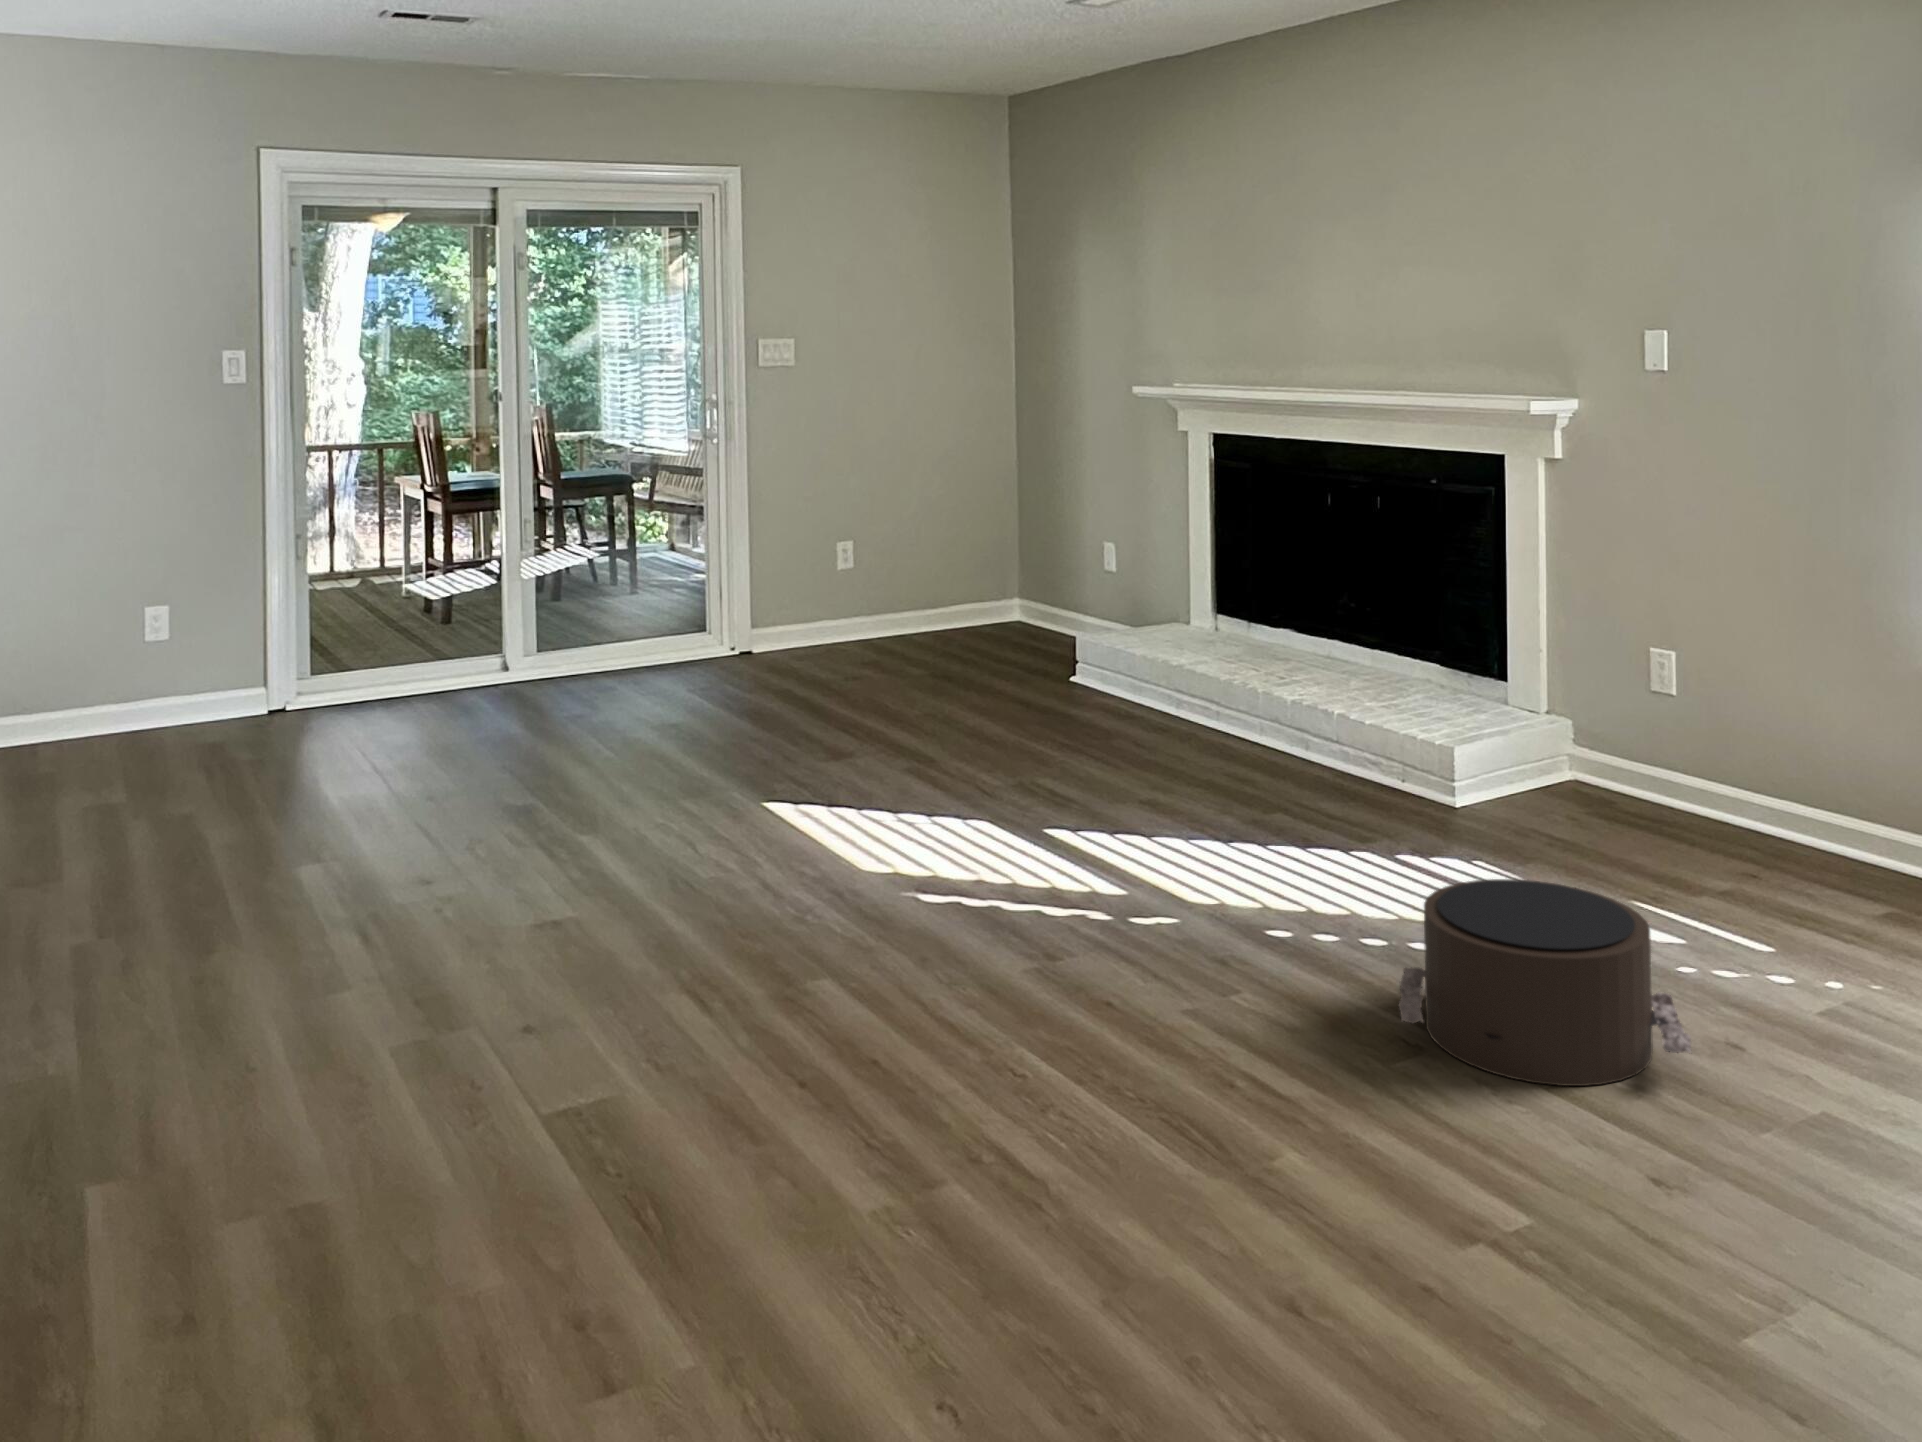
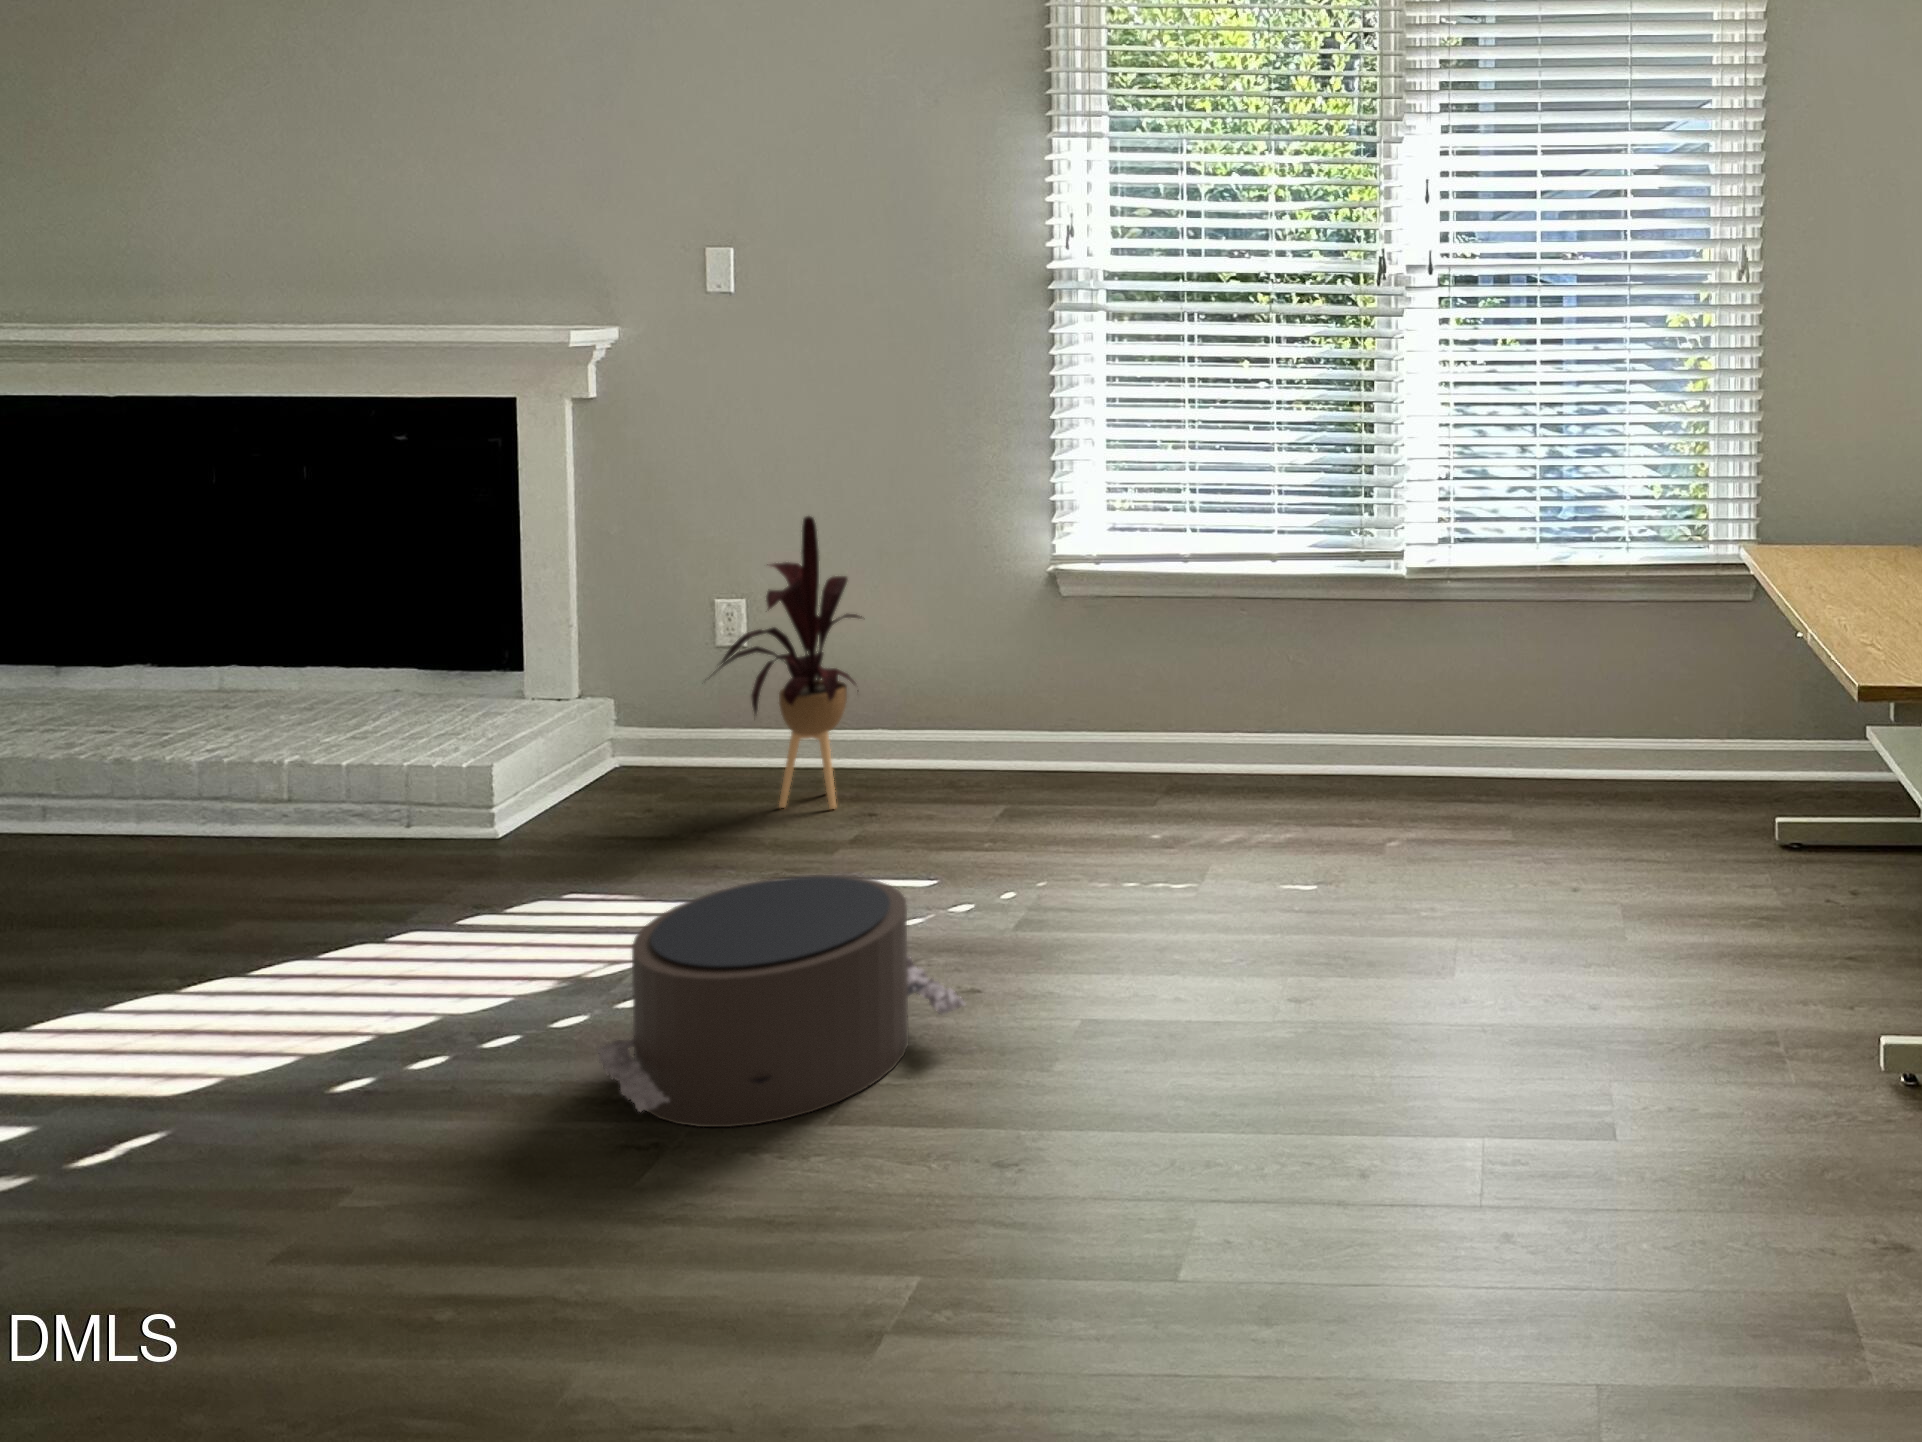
house plant: none [1612,580,1761,861] -> present [718,516,862,809]

